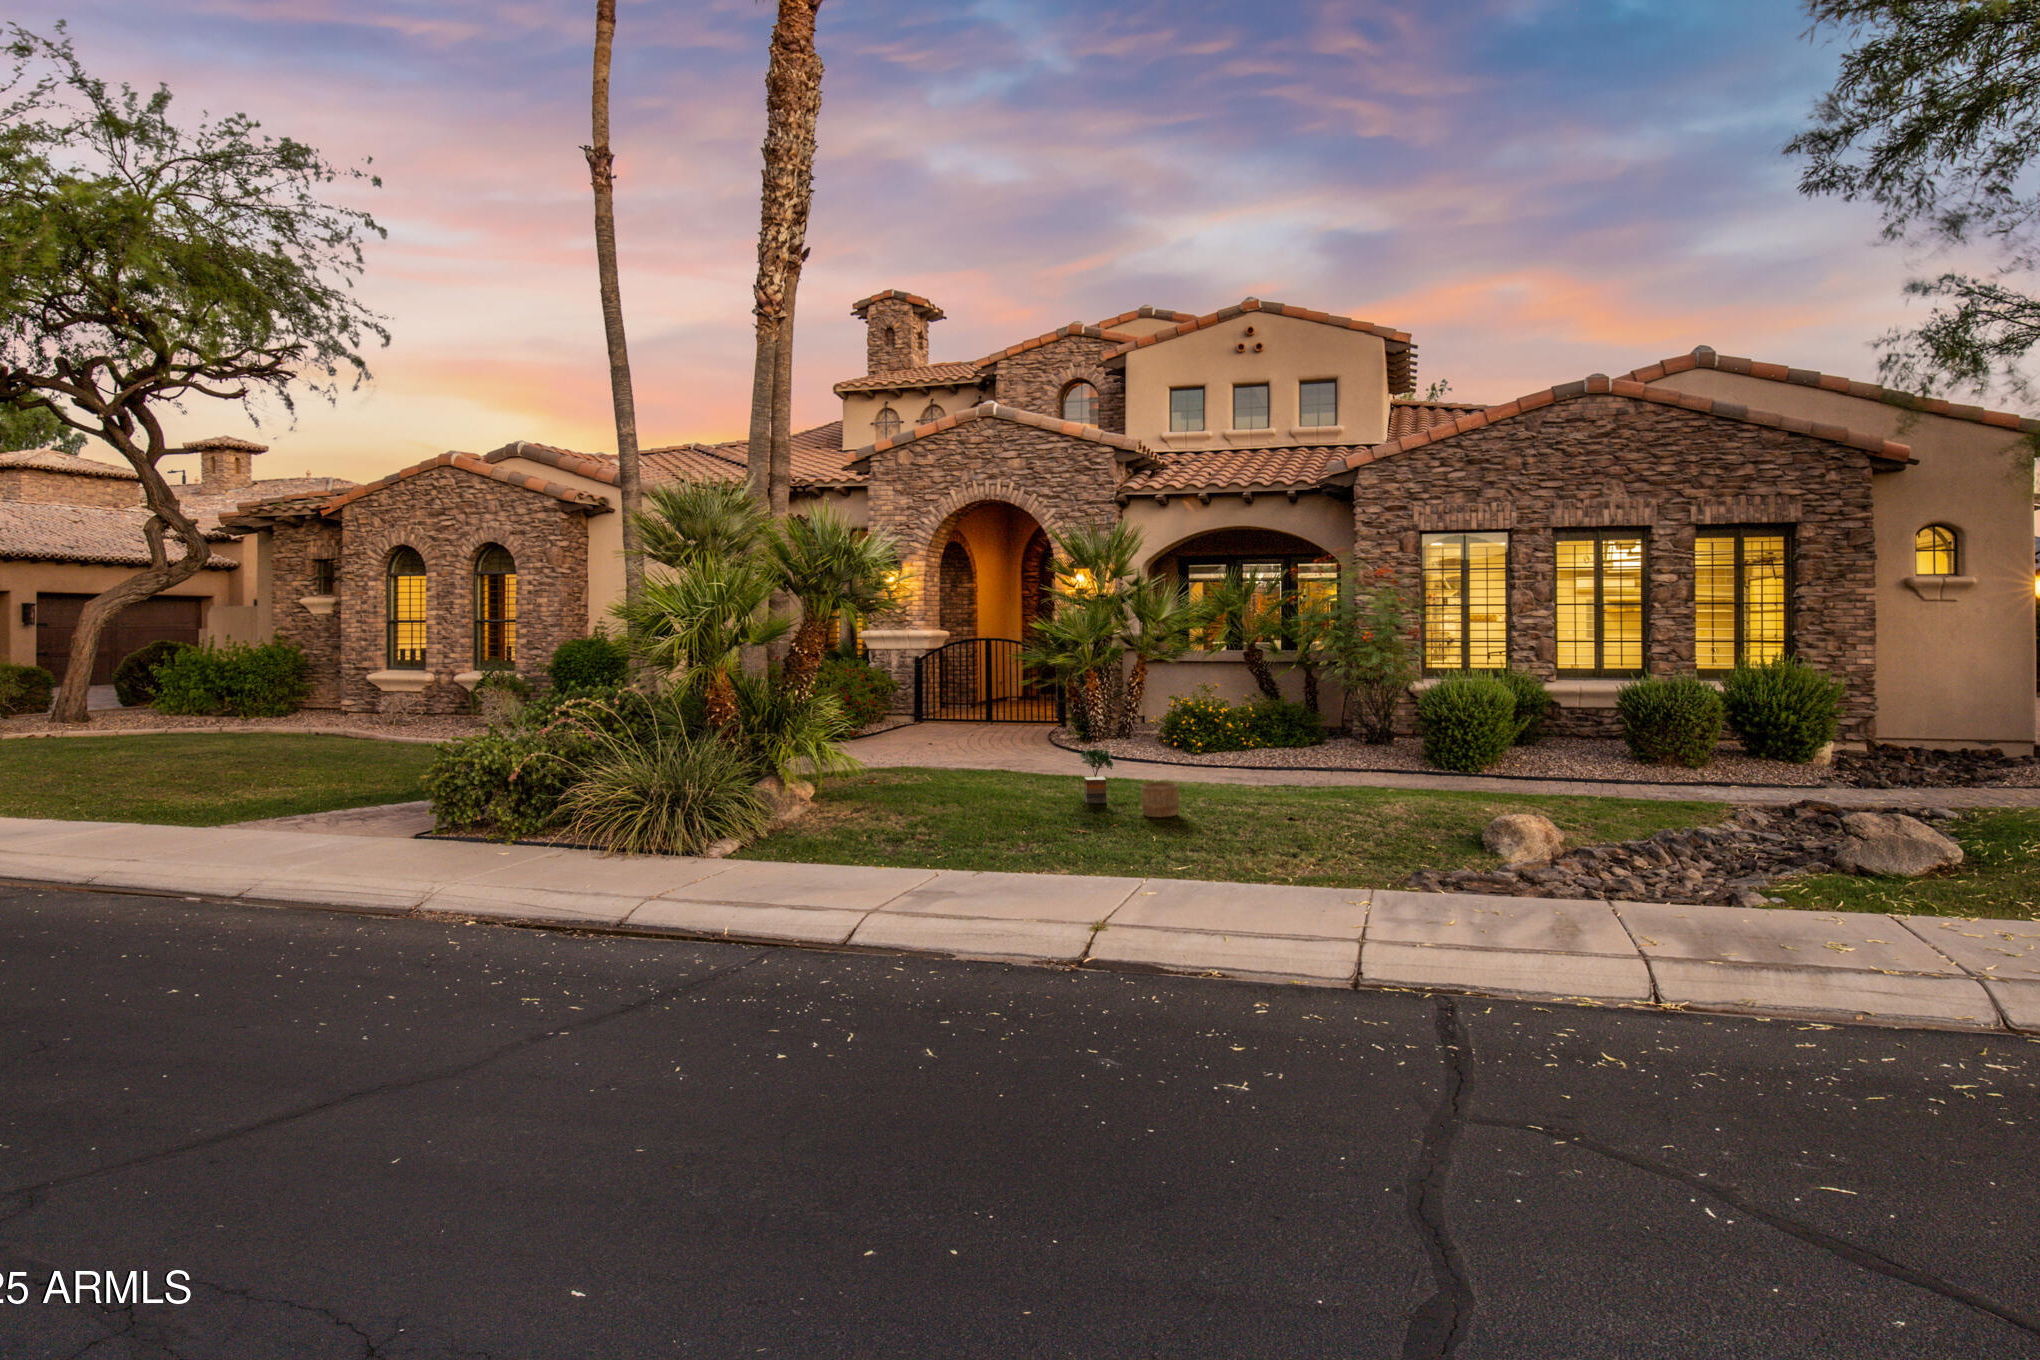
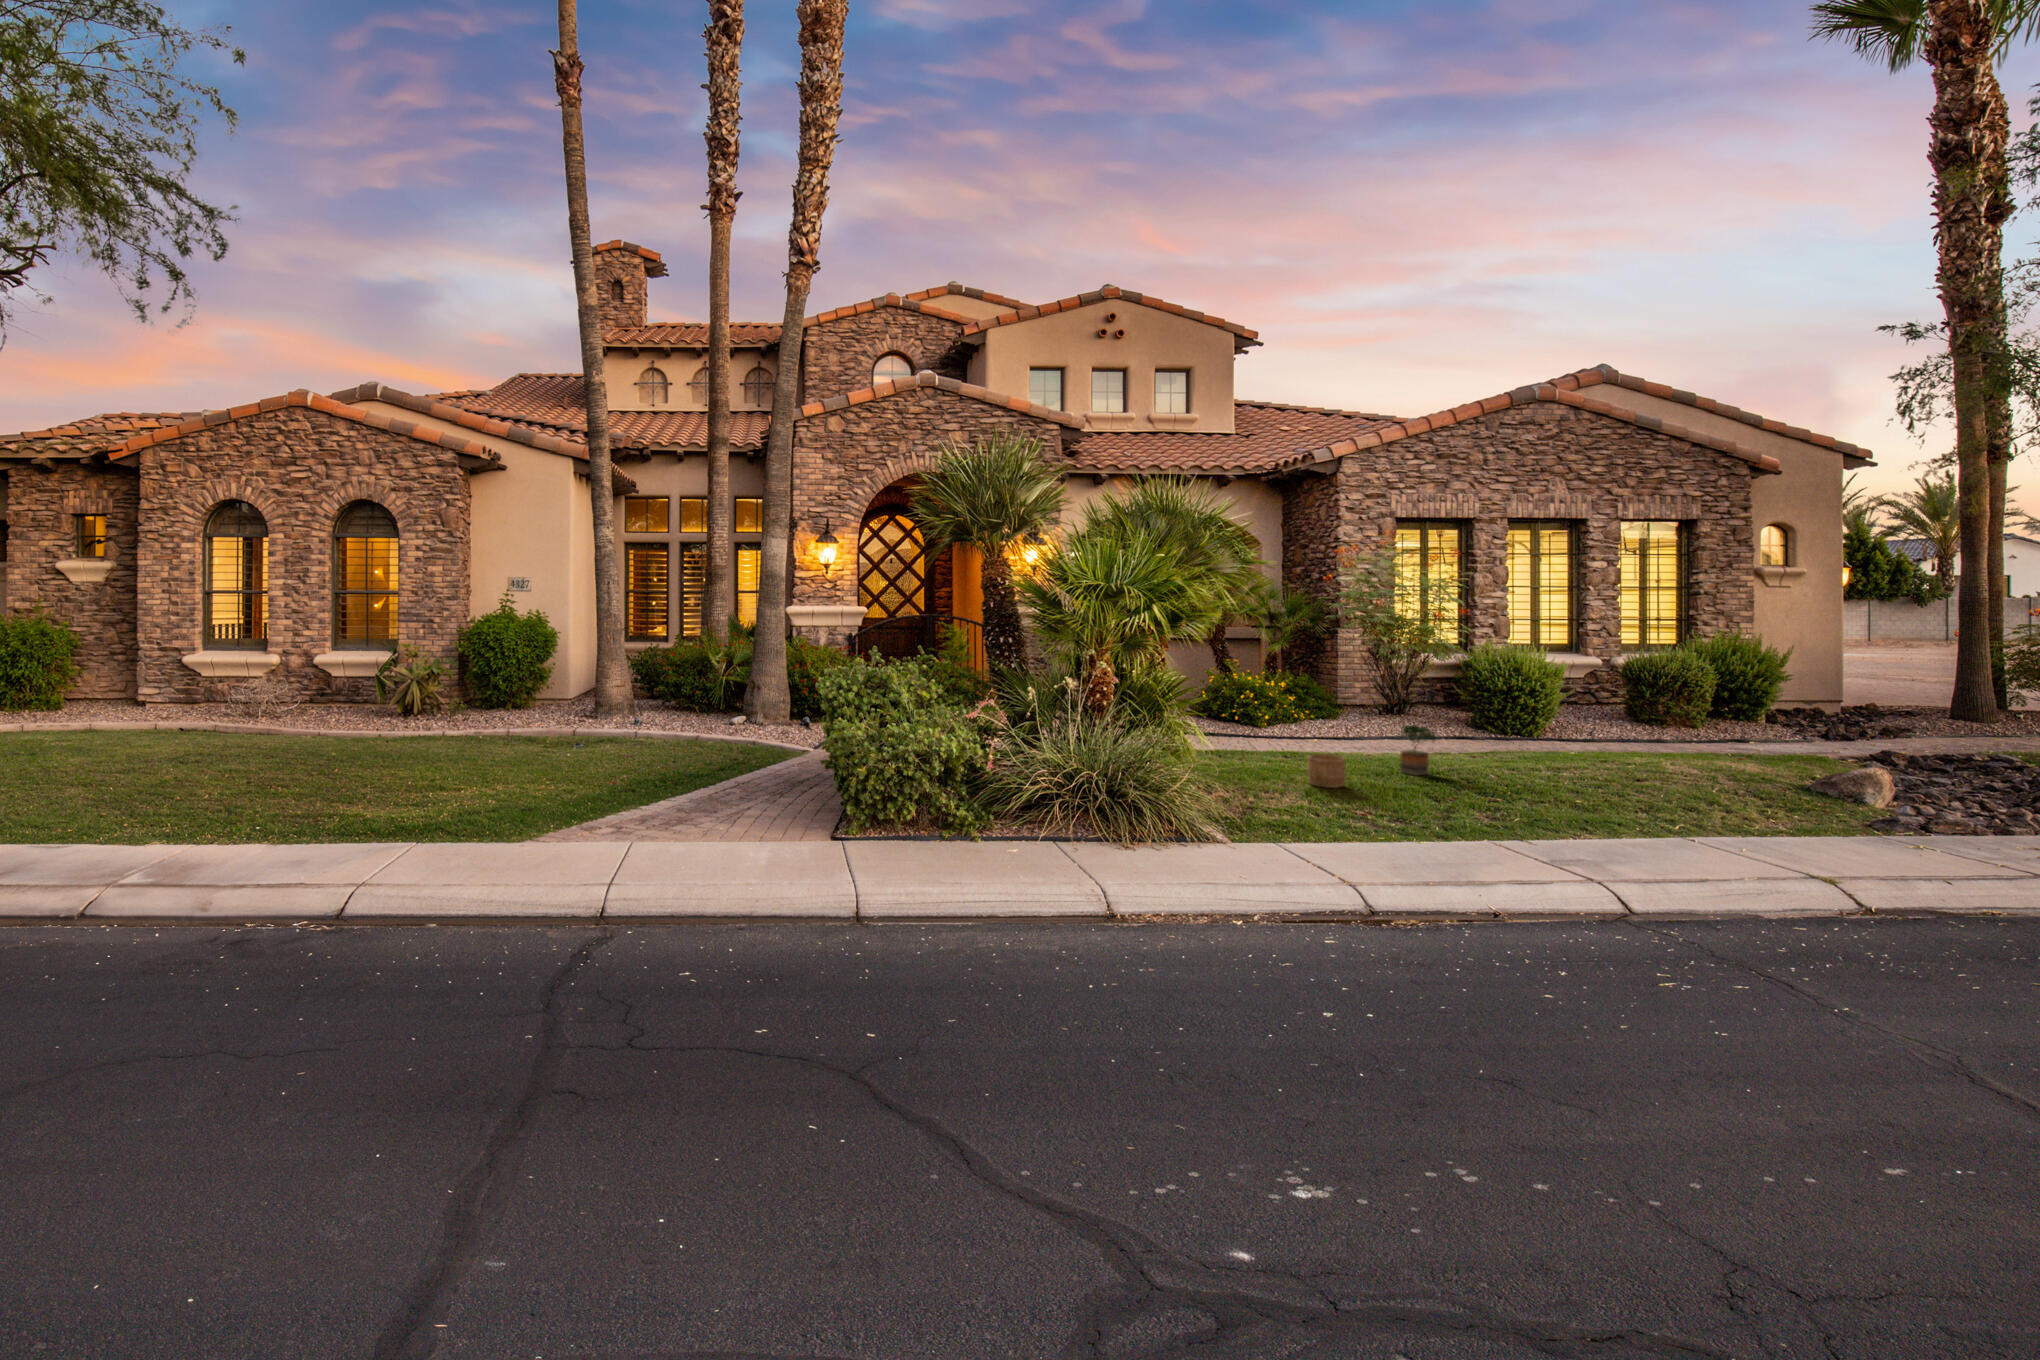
wooden bucket: present [1141,782,1179,817] -> present [1307,754,1346,788]

